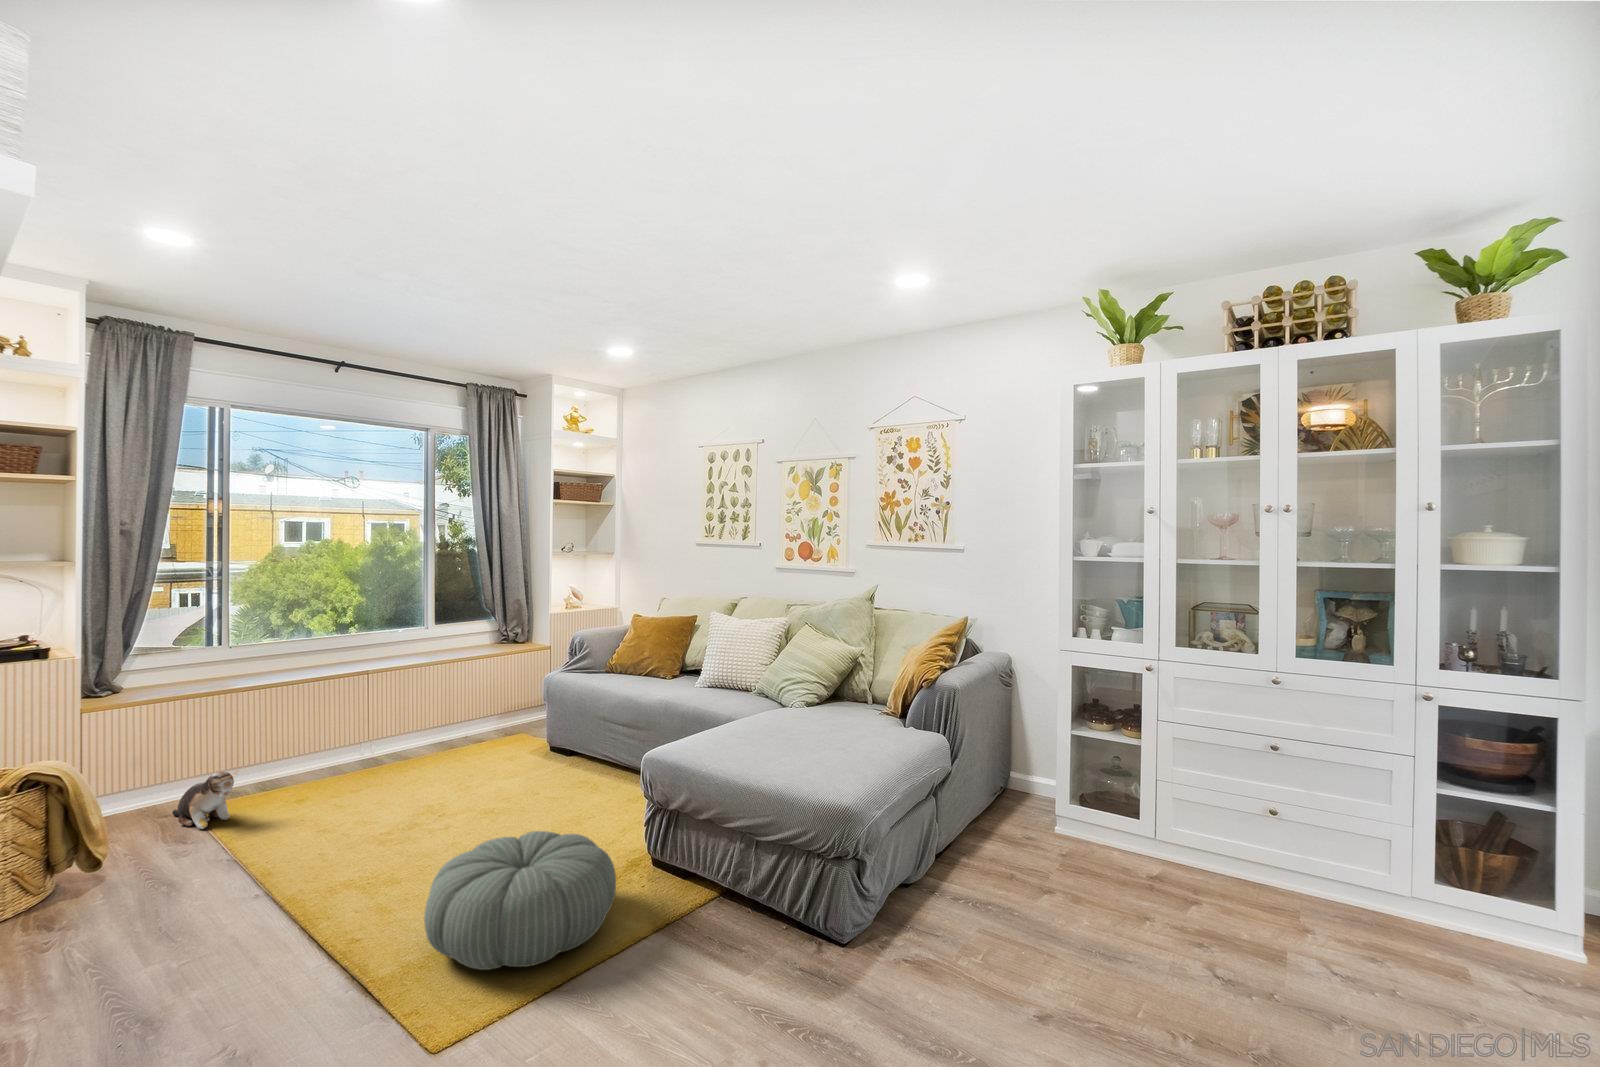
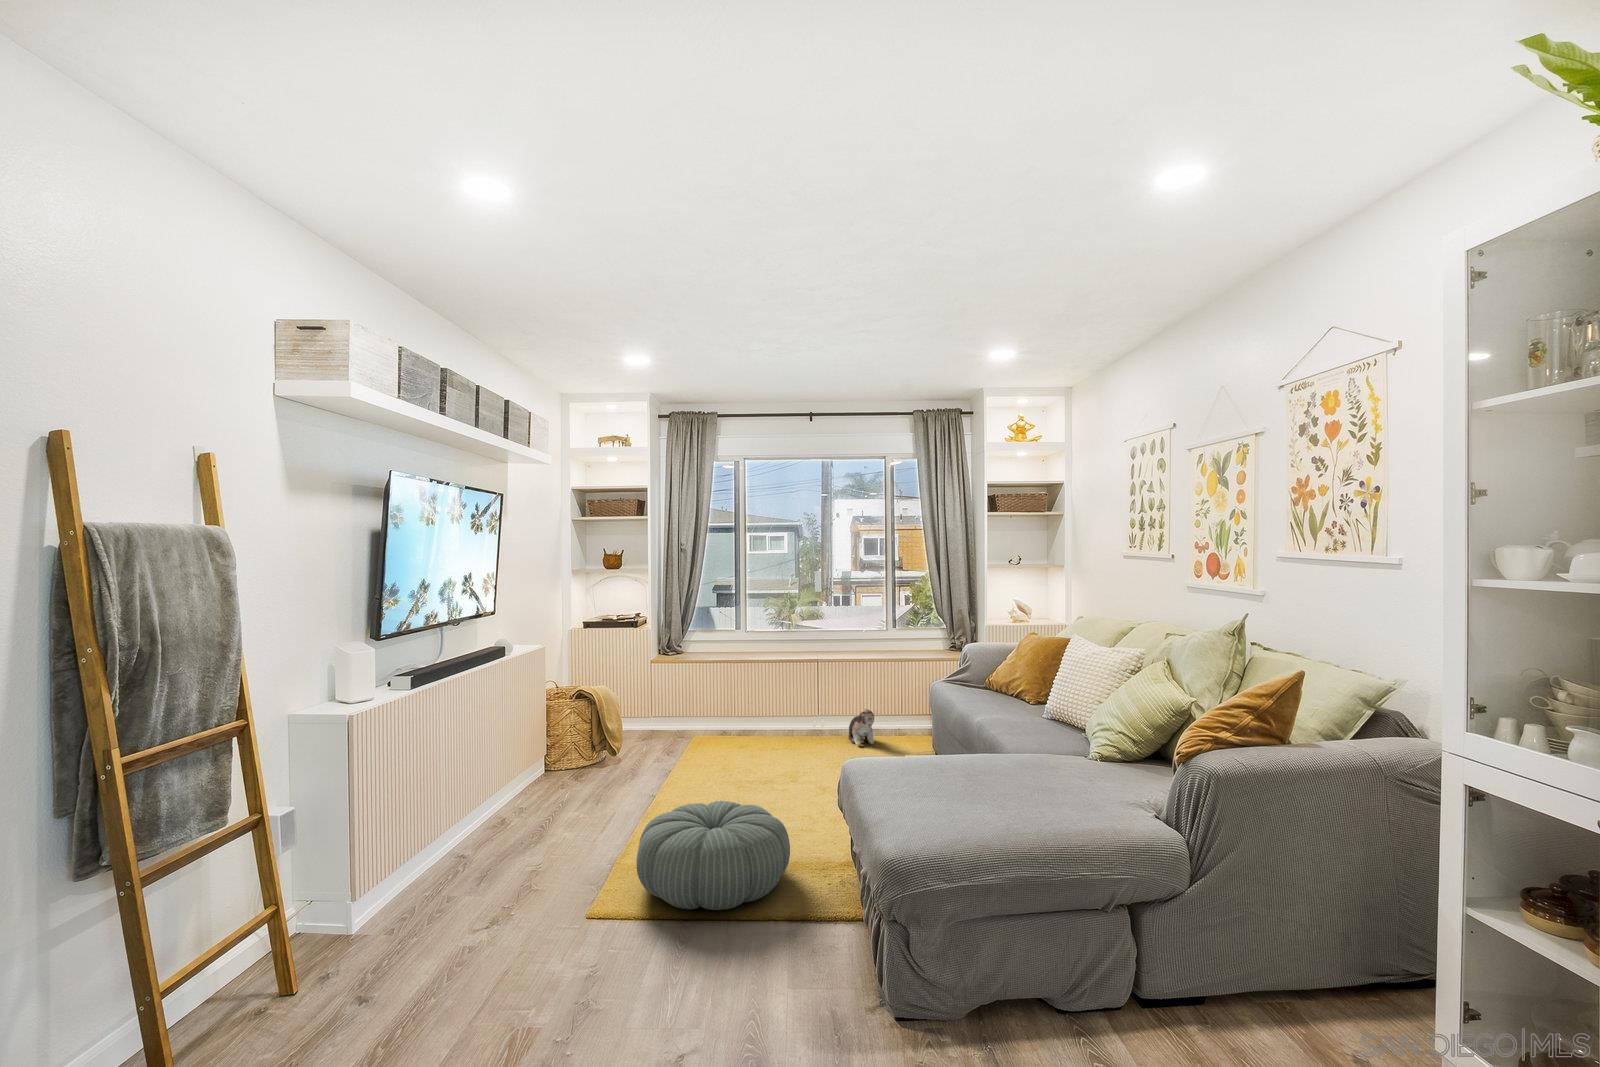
plush toy: present [172,770,238,829] -> present [849,709,876,746]

